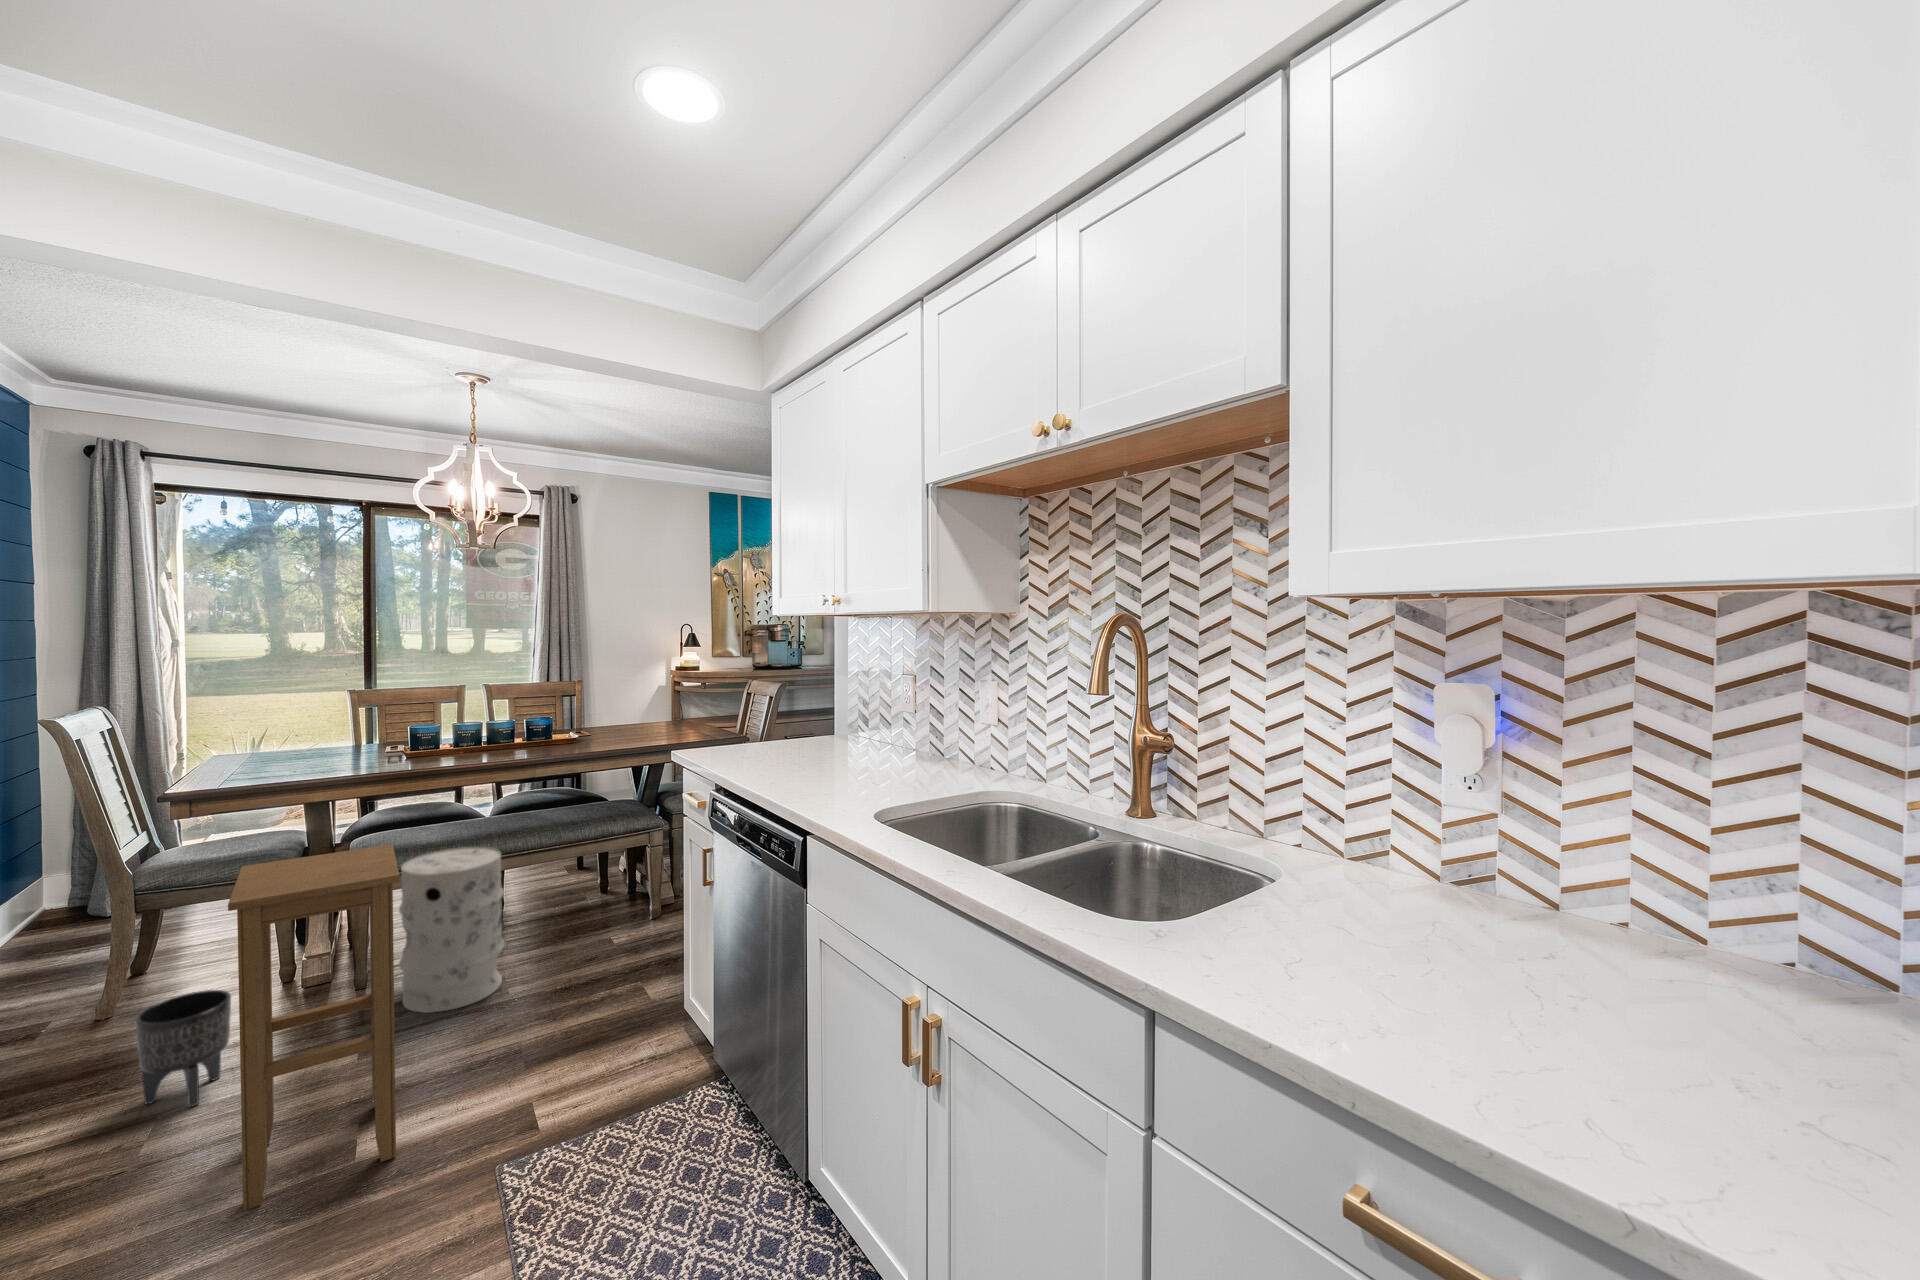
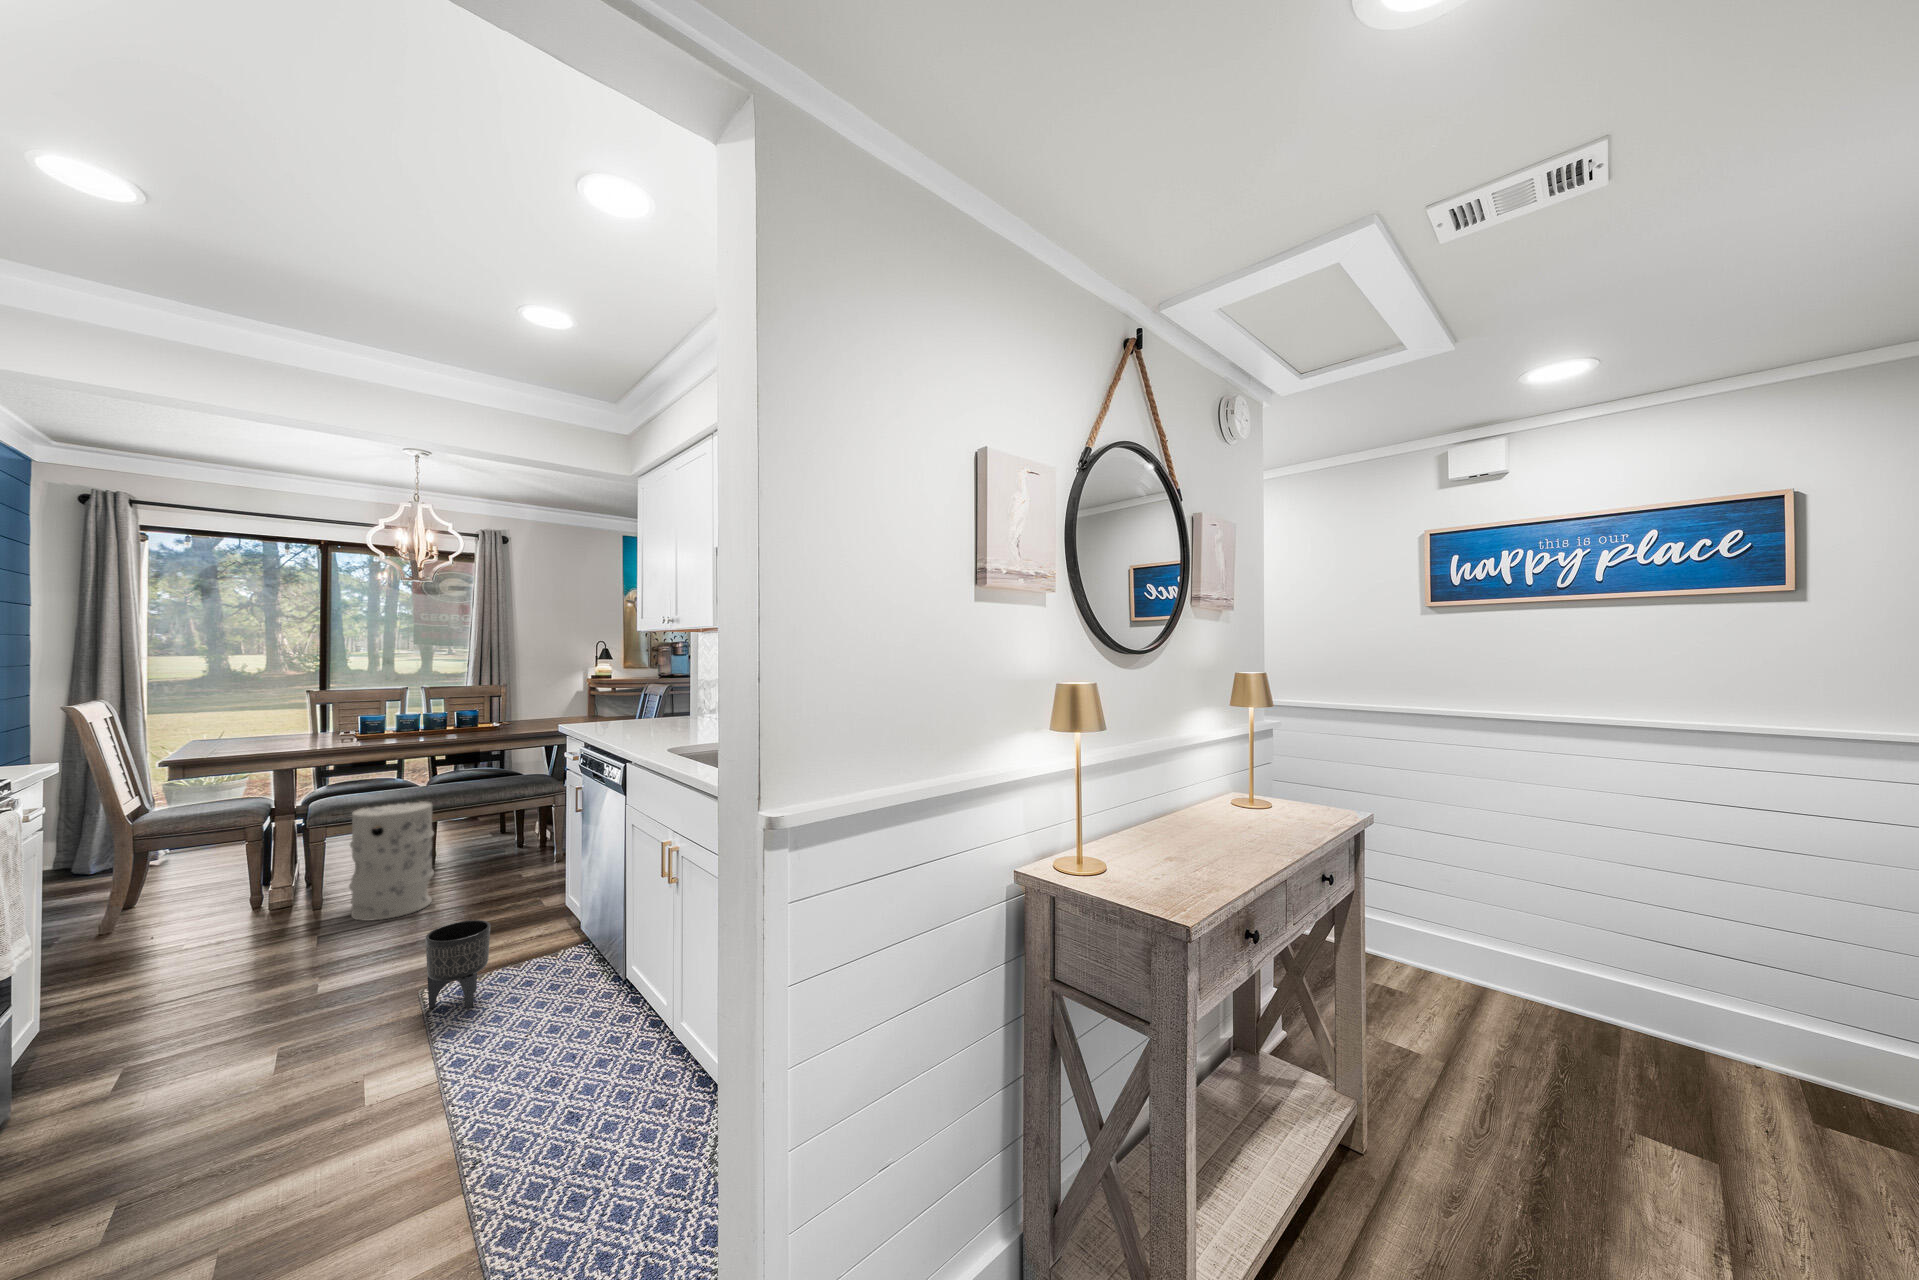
stool: present [228,844,400,1210] -> none [232,782,354,1022]
planter: present [135,990,231,1107] -> present [426,920,490,1008]

